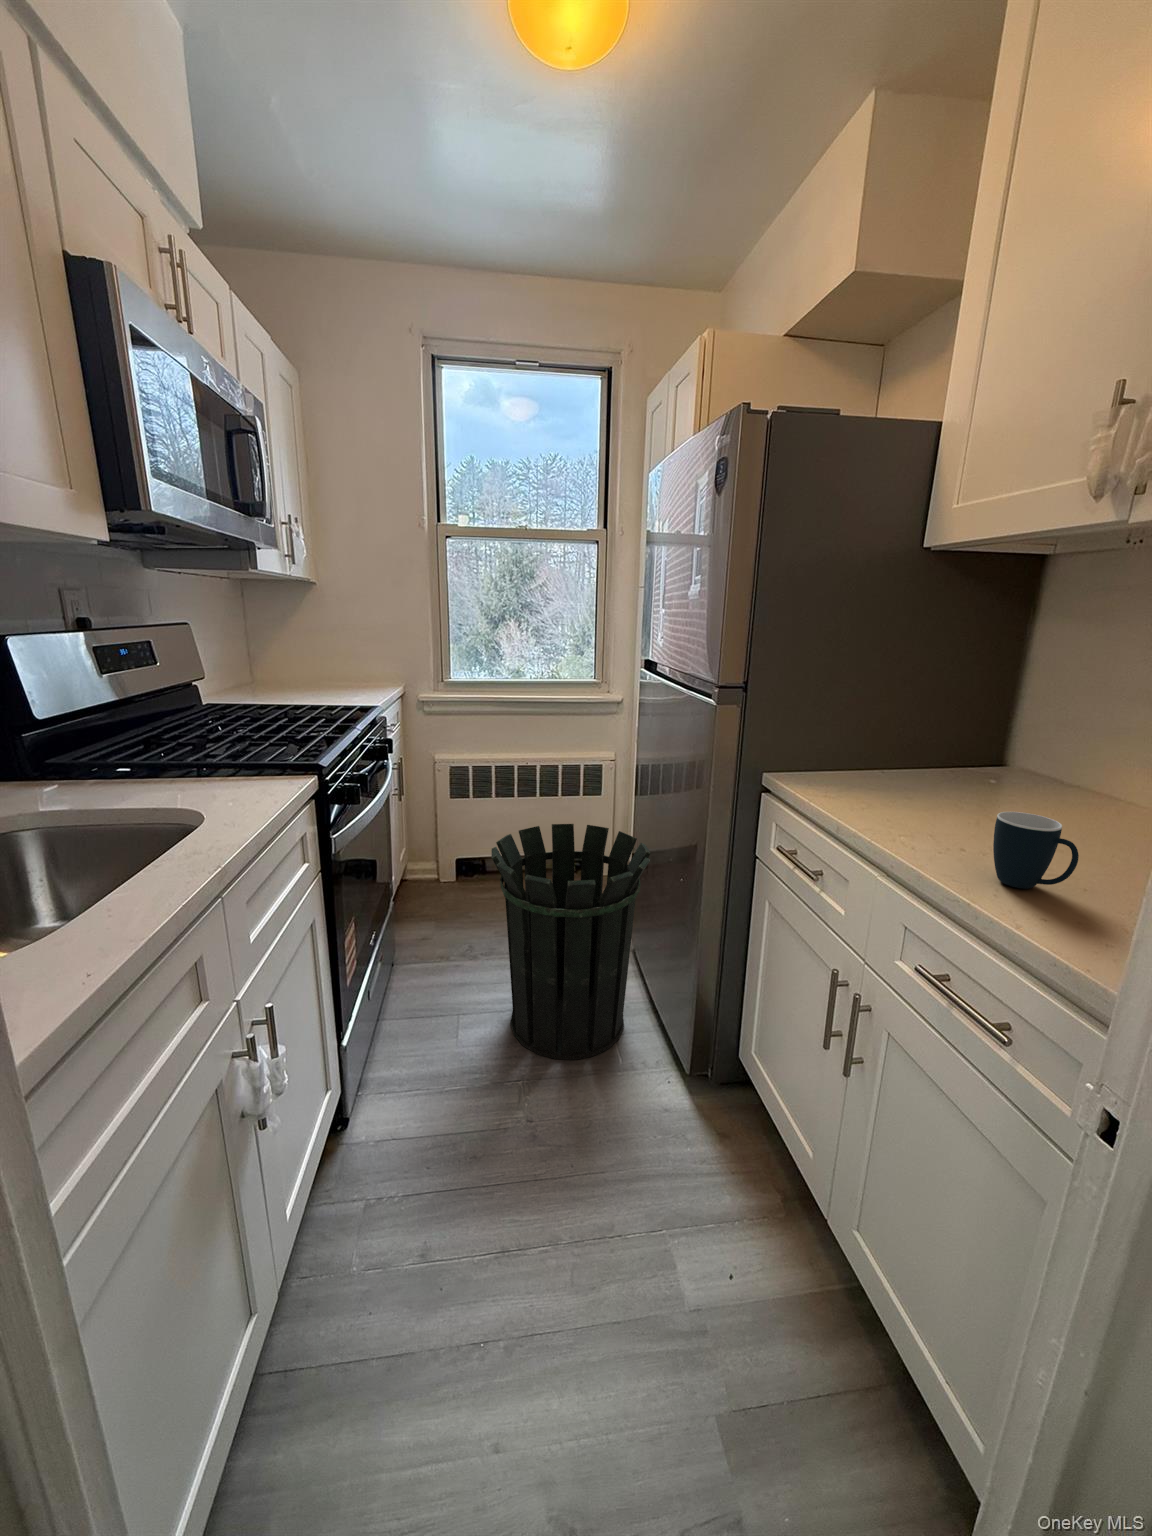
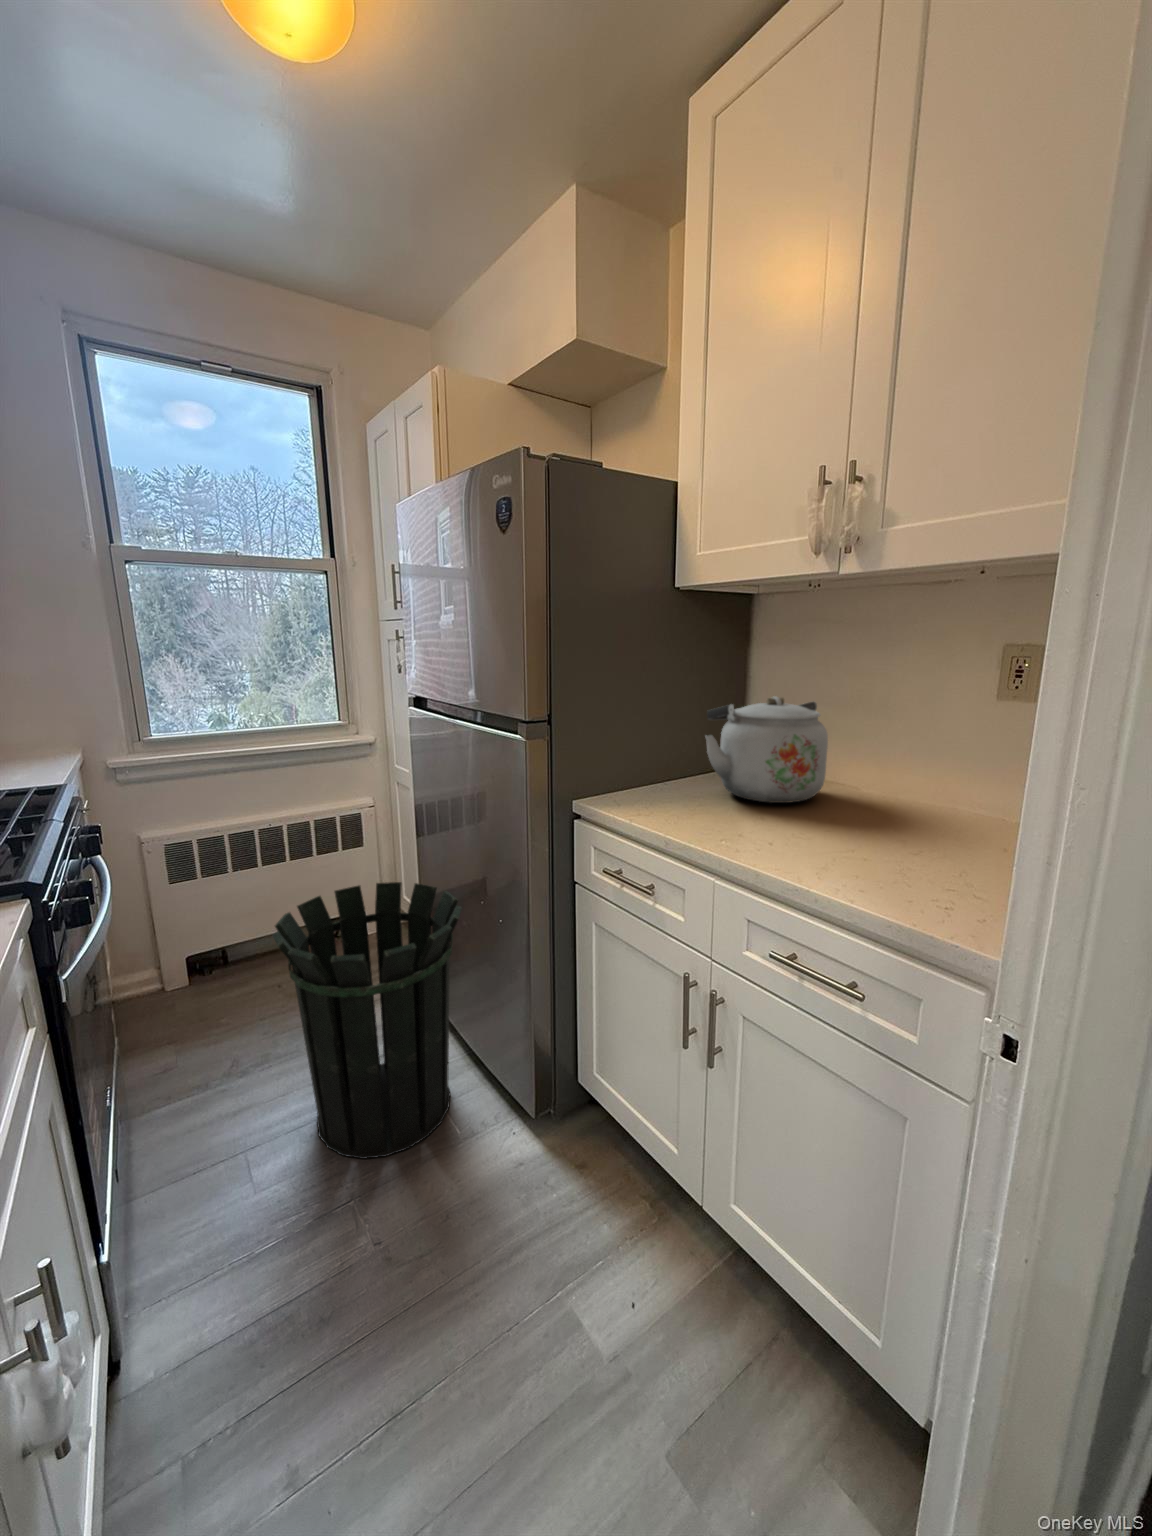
kettle: none [920,682,1095,812] -> present [705,697,828,803]
mug: present [993,812,1079,889] -> none [809,805,875,868]

